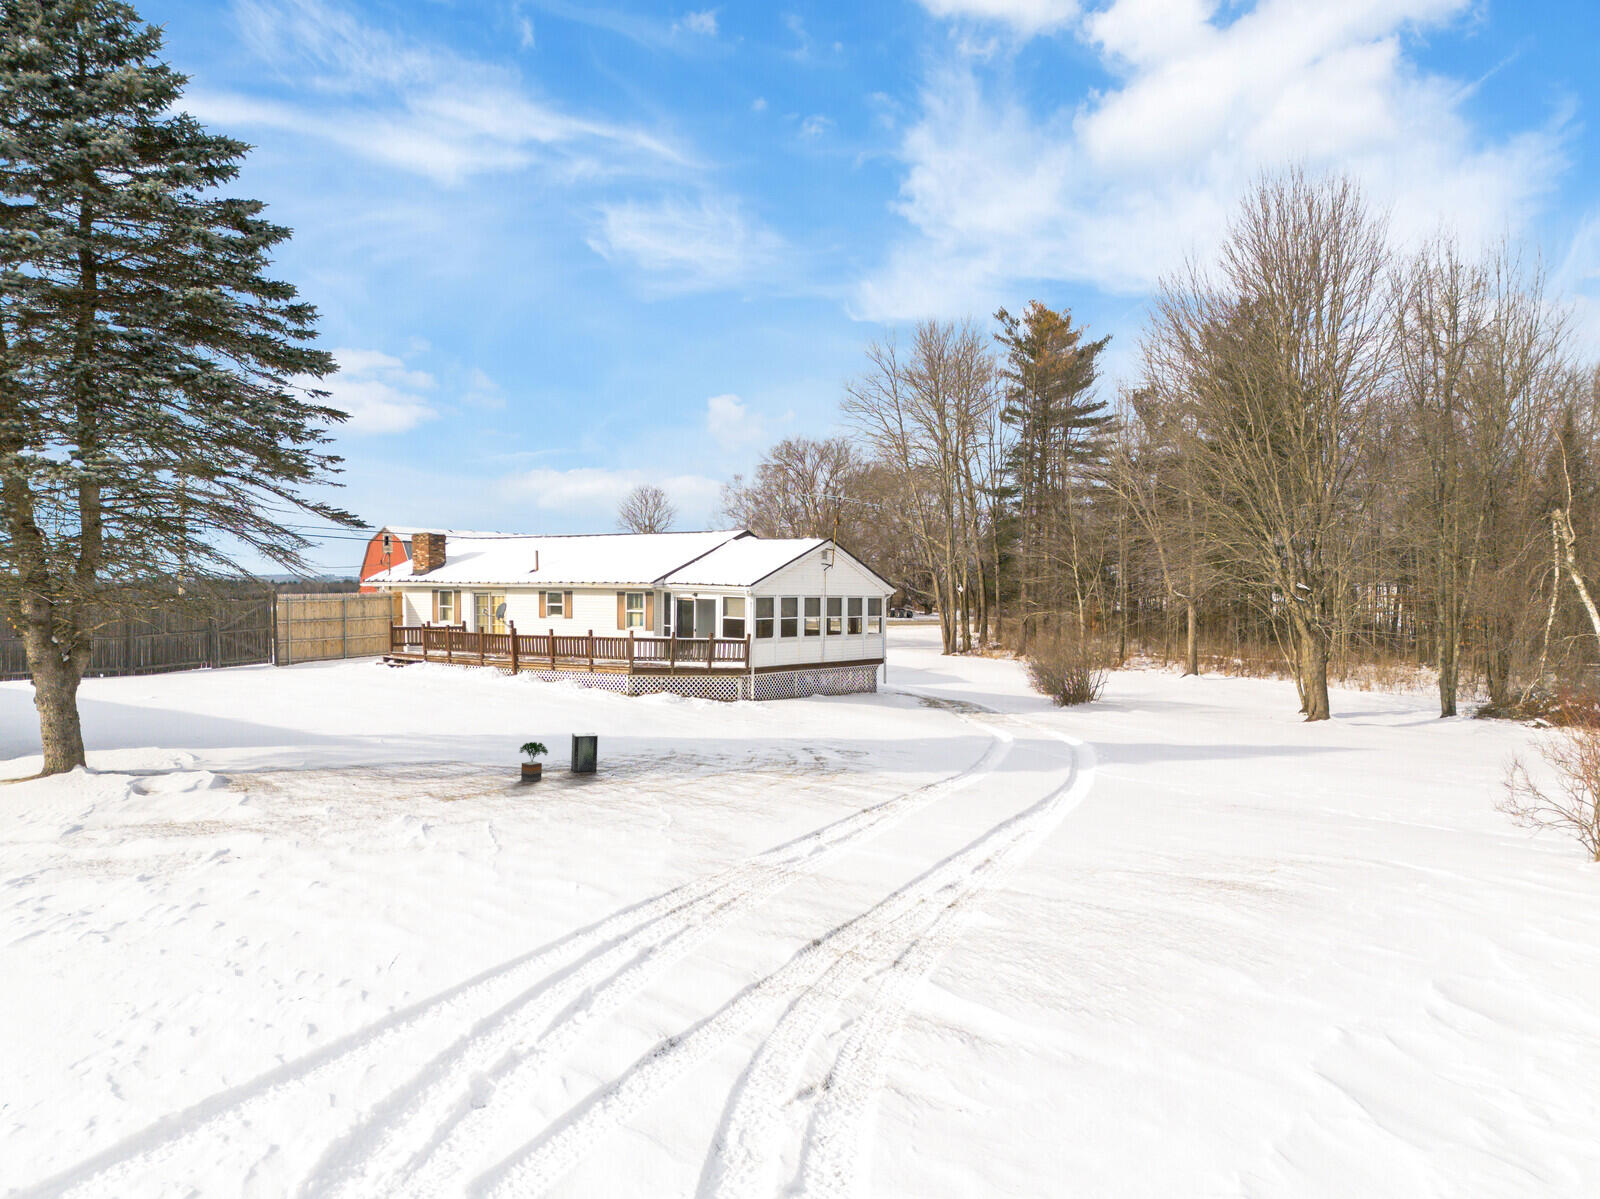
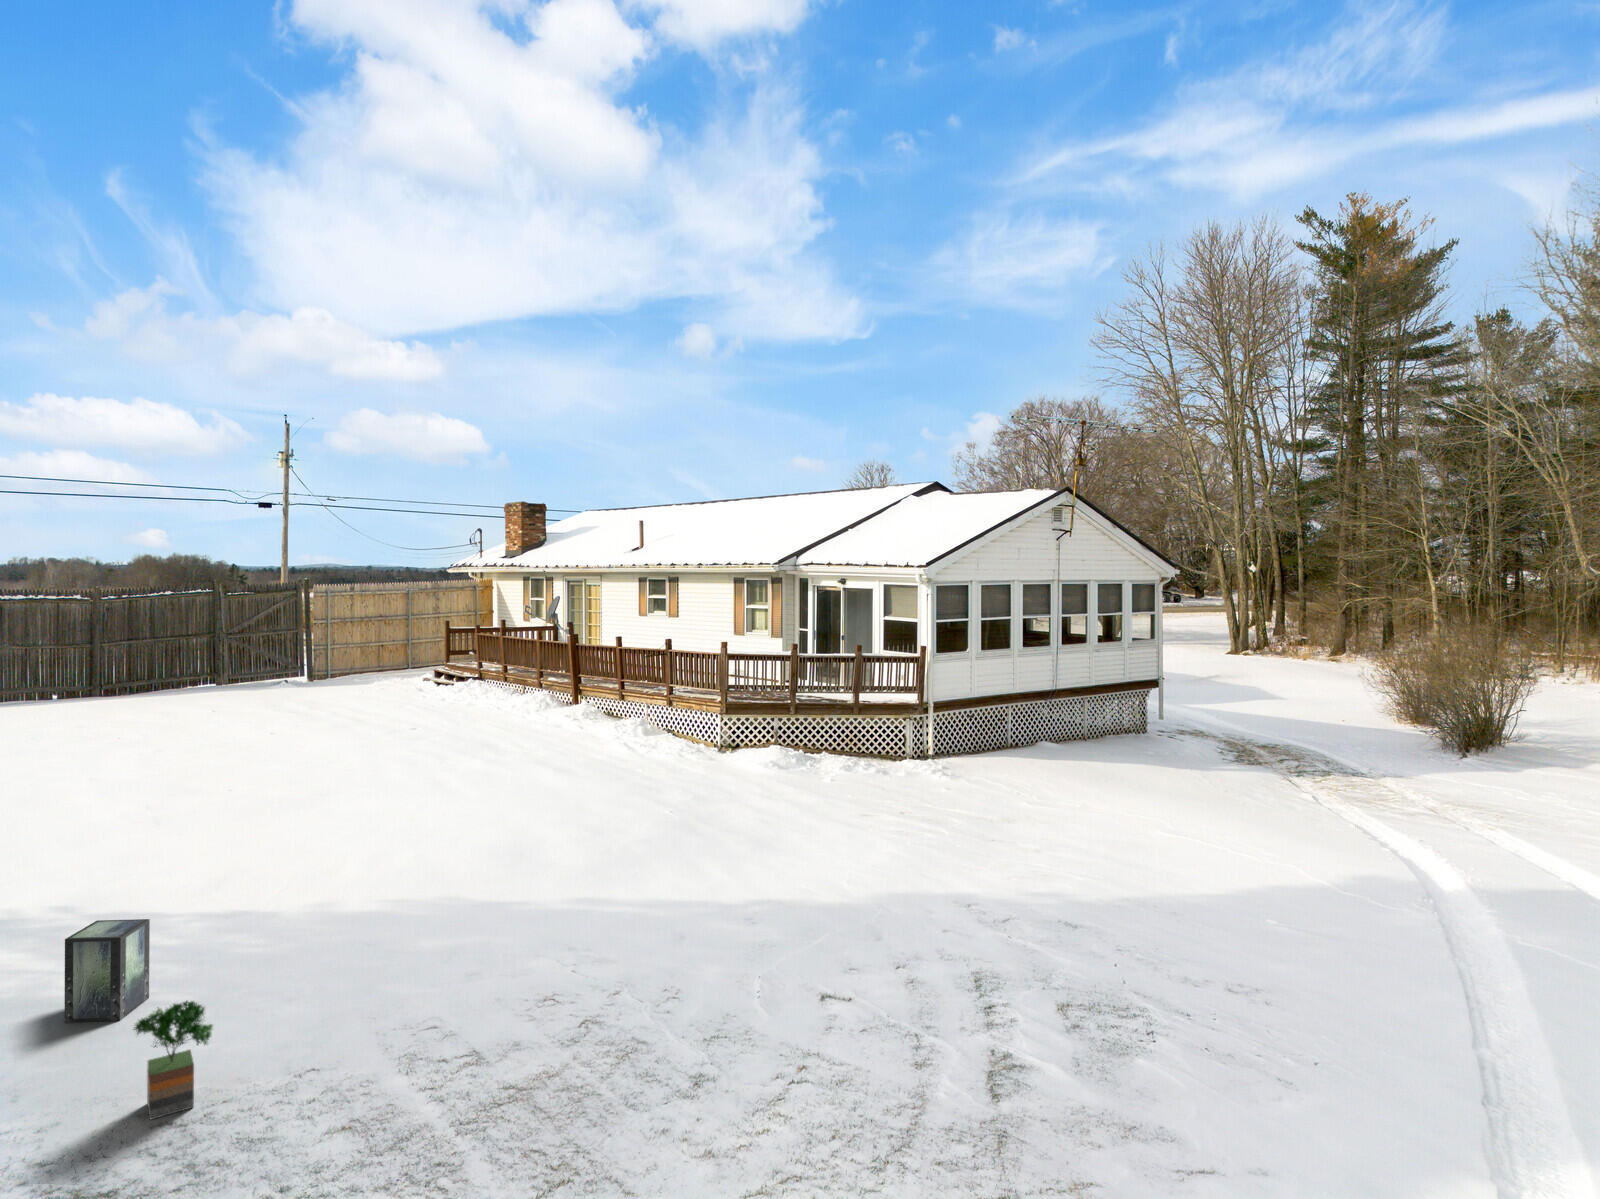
storage box: present [571,733,598,773] -> present [64,919,150,1023]

